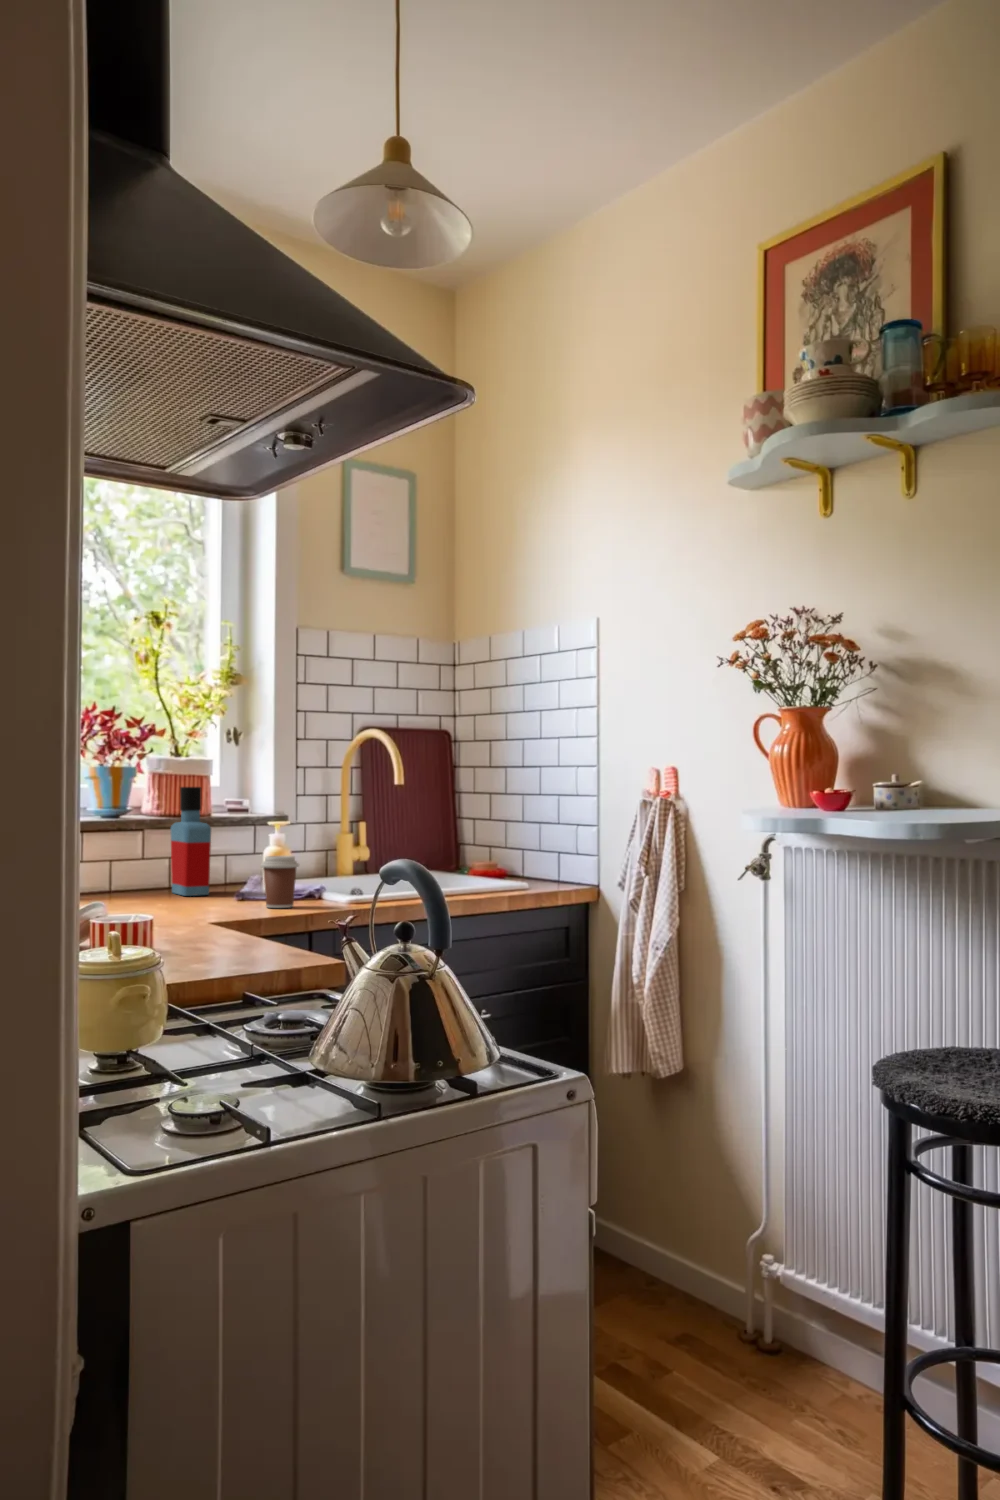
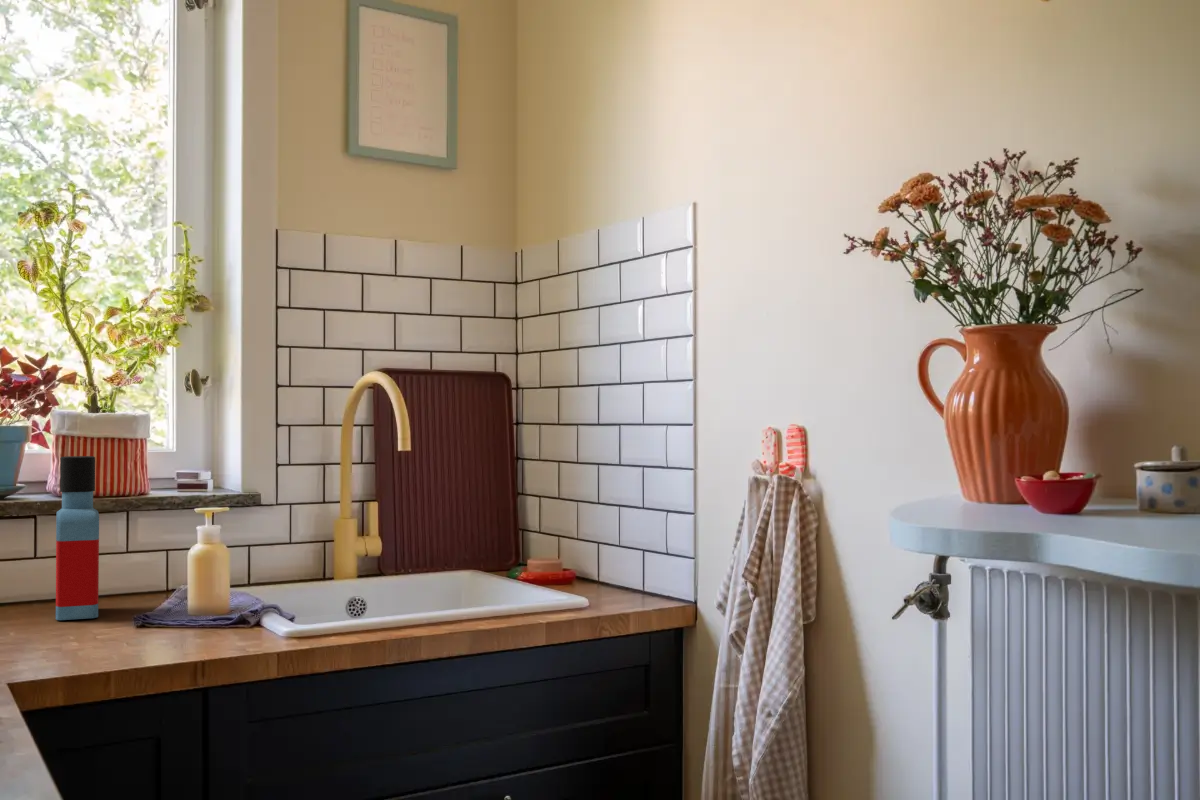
coffee cup: present [261,856,299,908] -> none [117,569,182,656]

